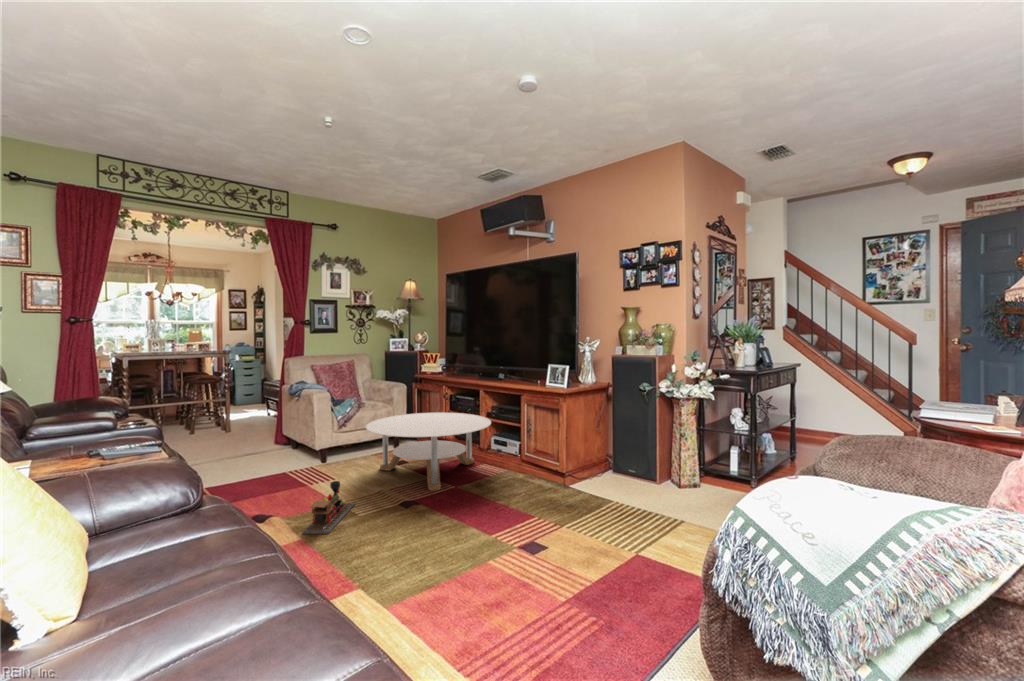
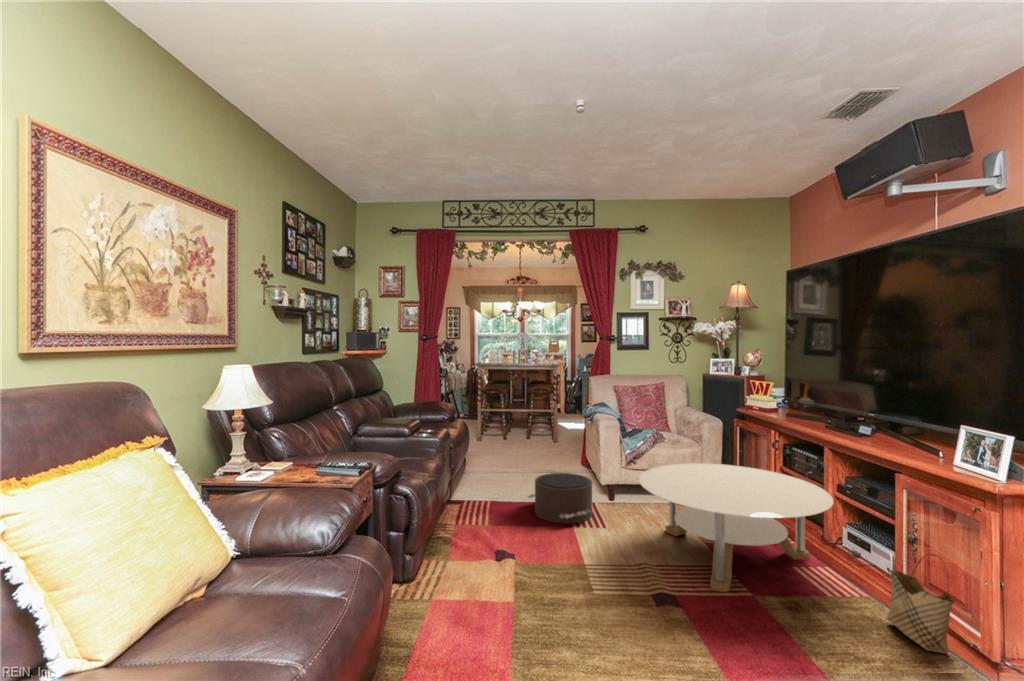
woven basket: none [522,435,552,484] -> present [886,553,954,653]
pouf: none [244,442,318,486] -> present [528,473,592,523]
toy train: present [302,481,355,534] -> none [524,542,604,612]

